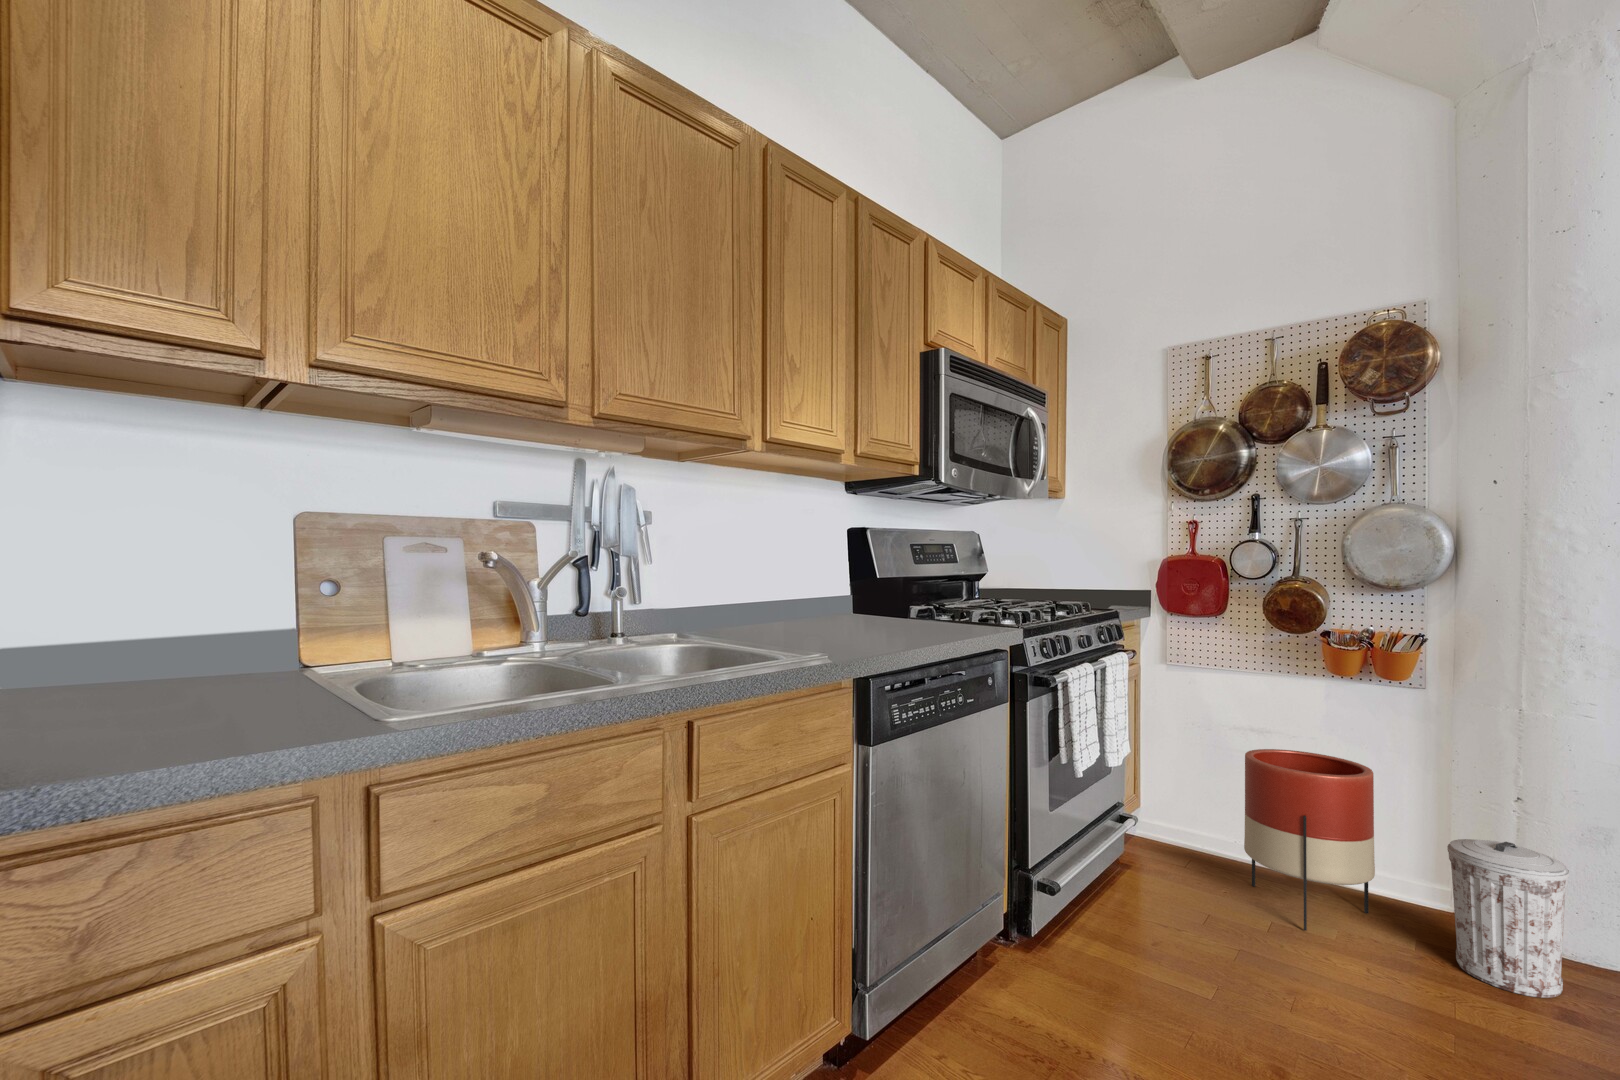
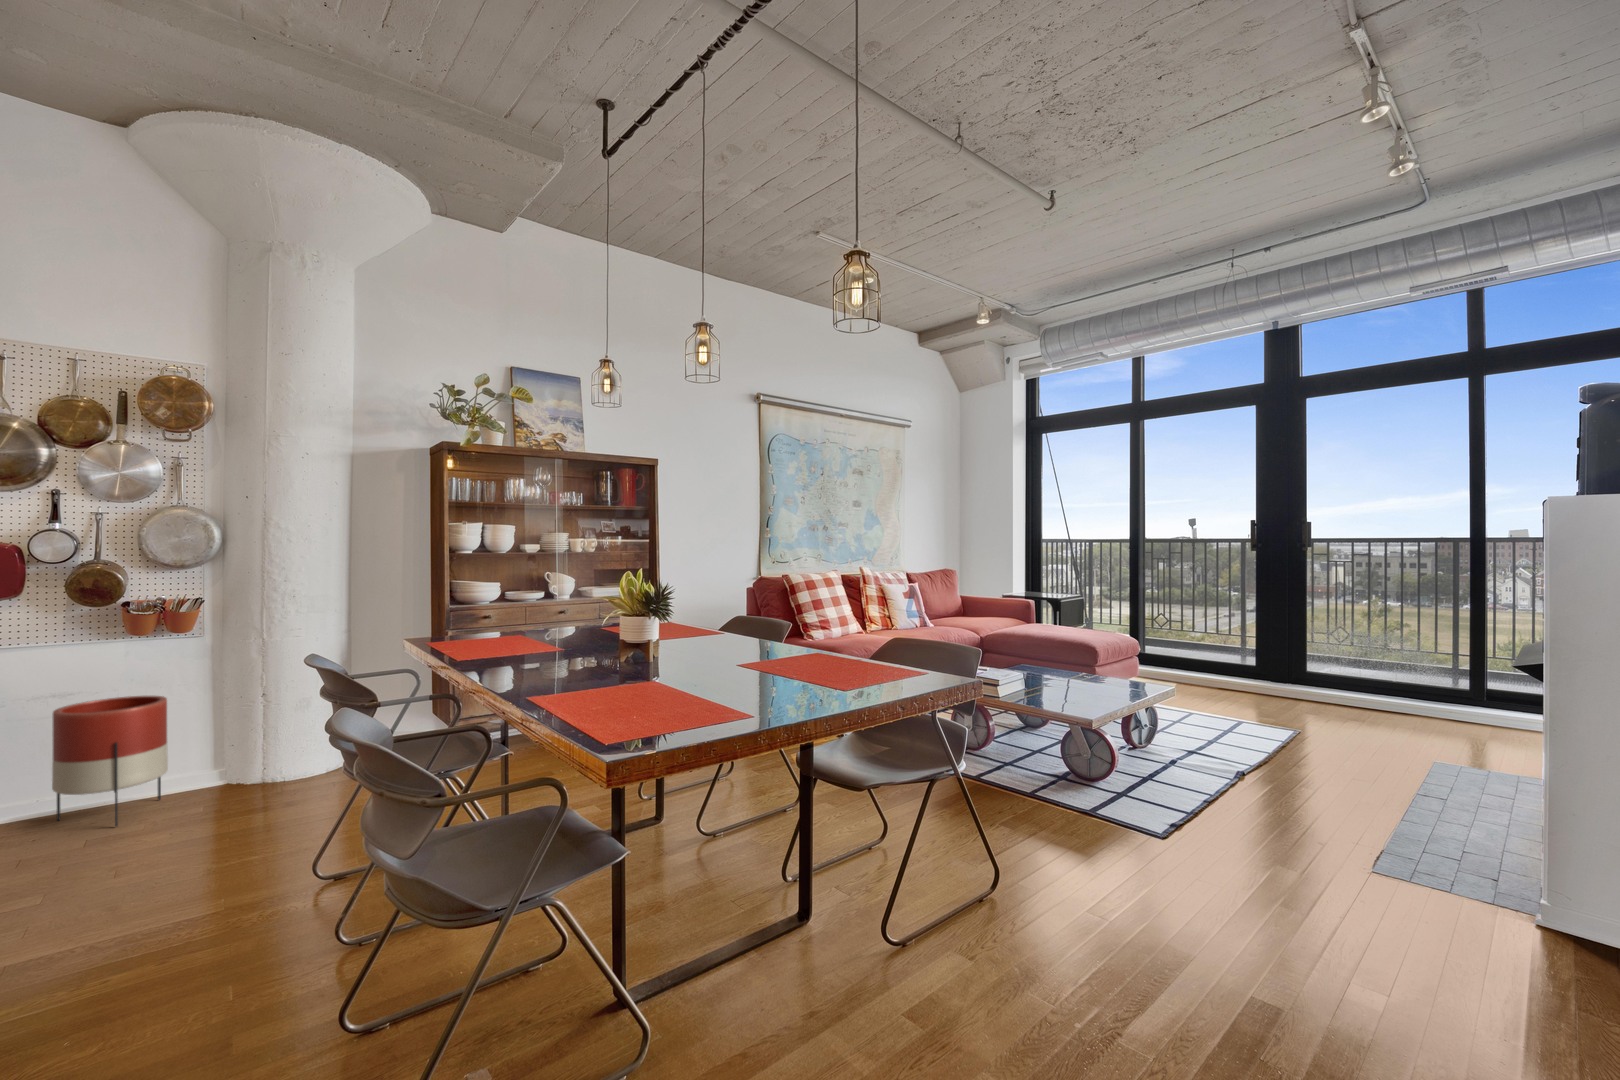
trash can: present [1447,839,1569,998] -> none [219,716,286,802]

